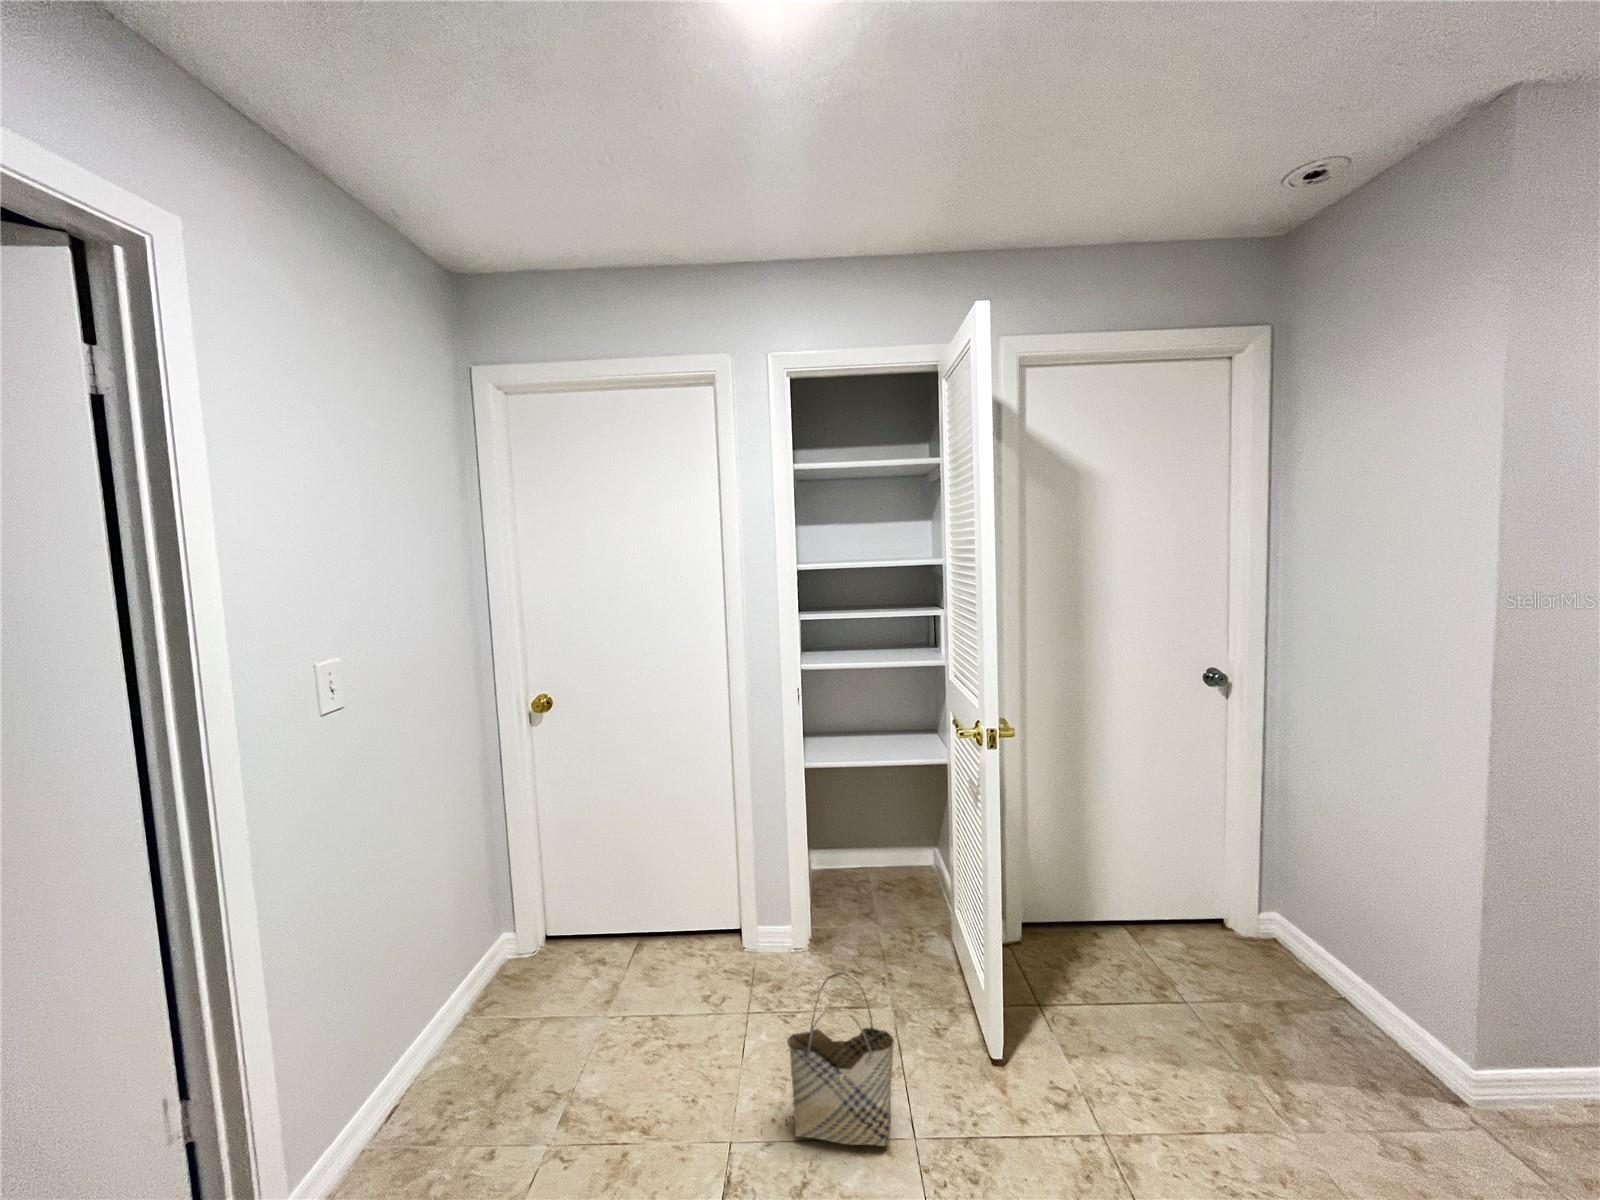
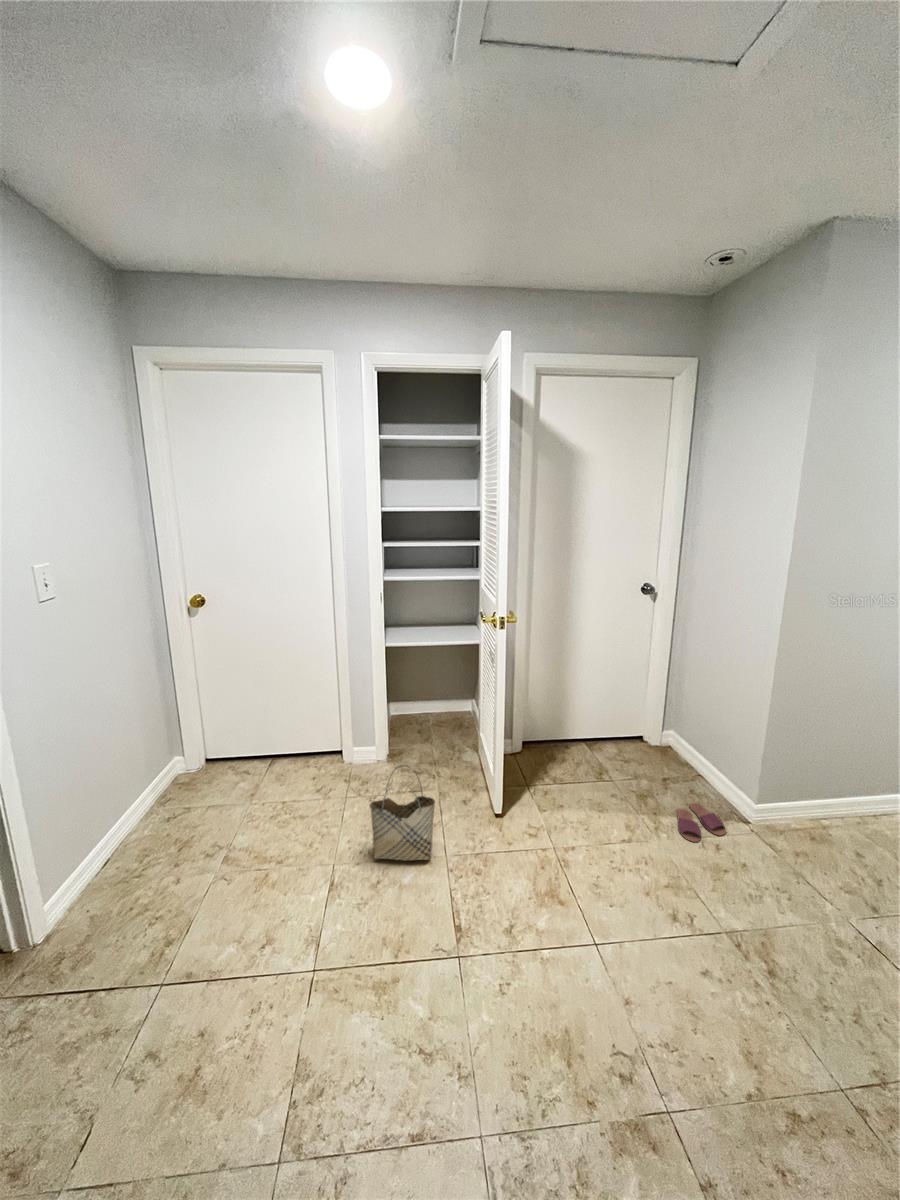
slippers: none [1317,1056,1424,1143] -> present [677,803,726,842]

